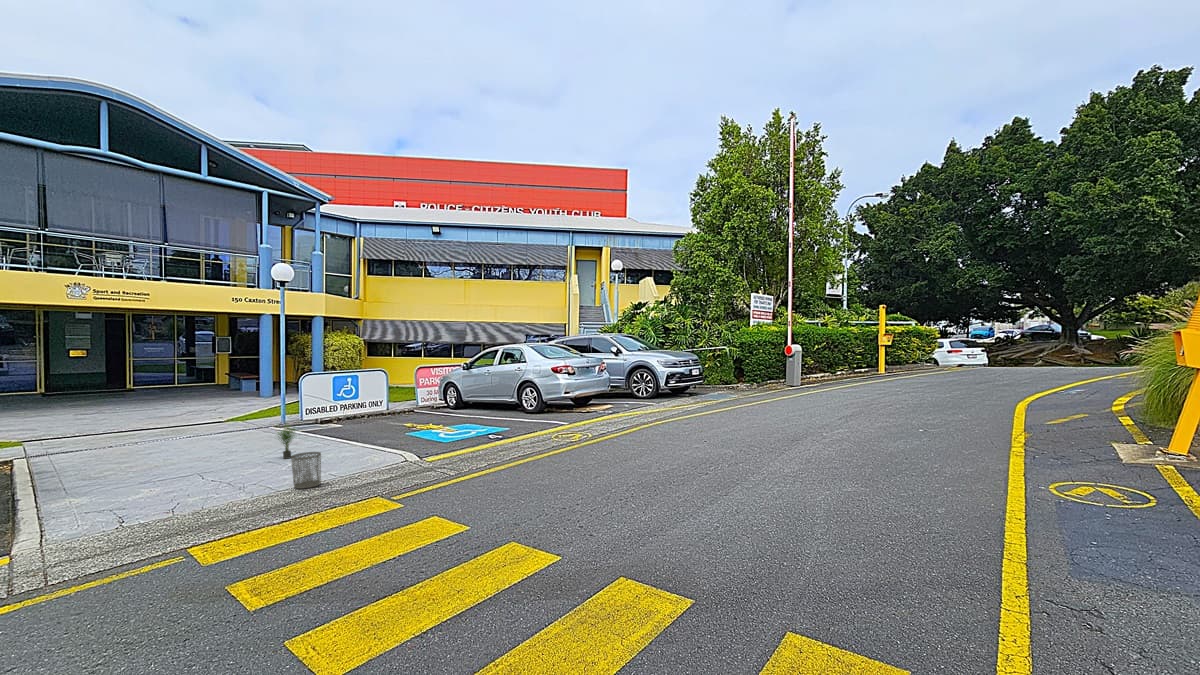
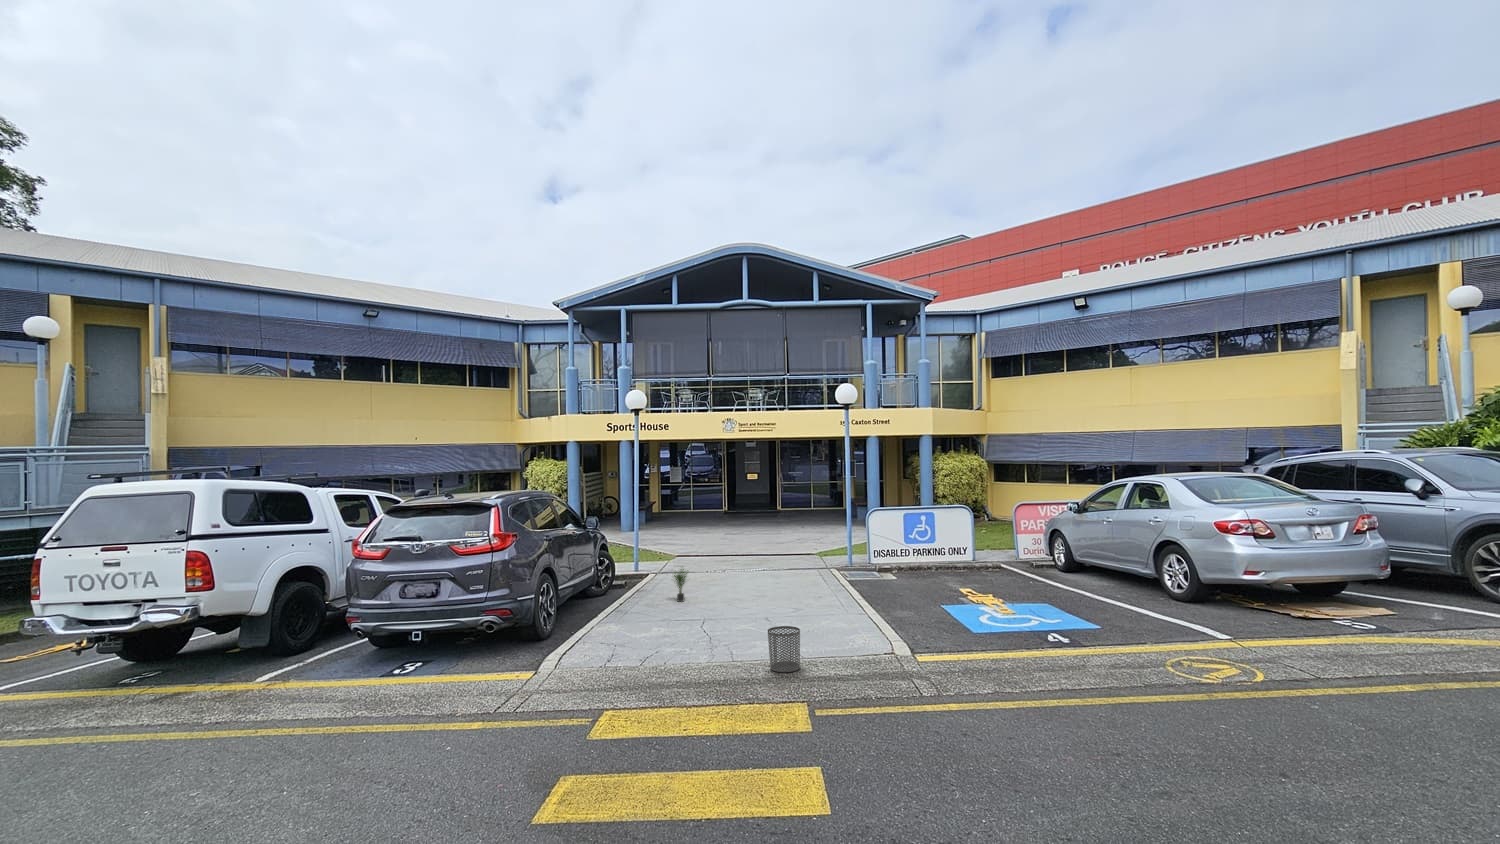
potted plant: present [278,427,295,459] -> present [674,569,687,602]

